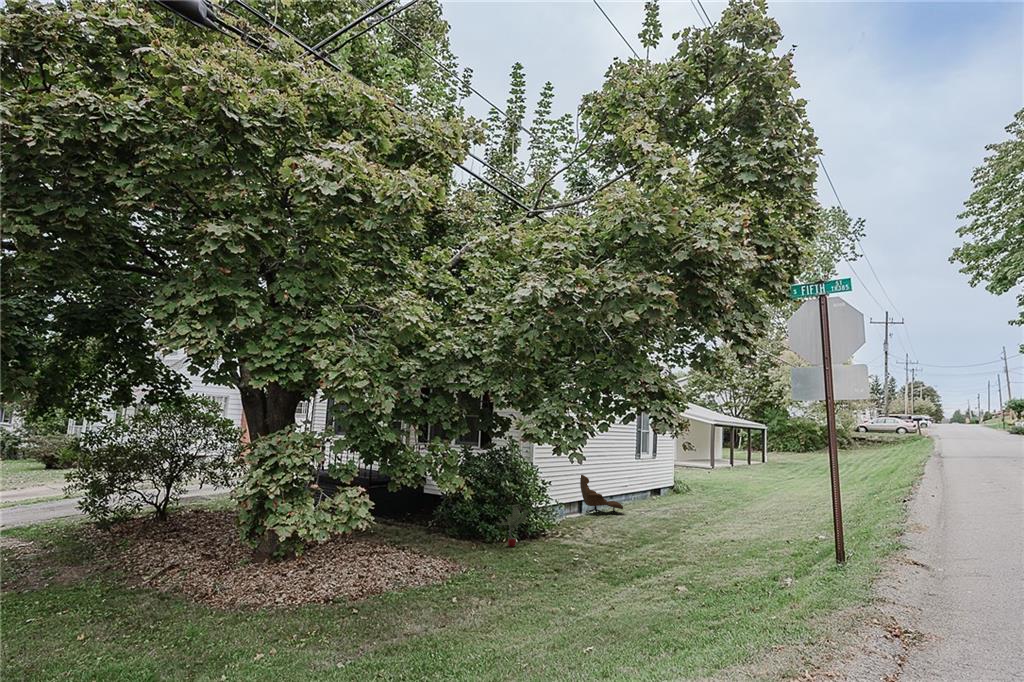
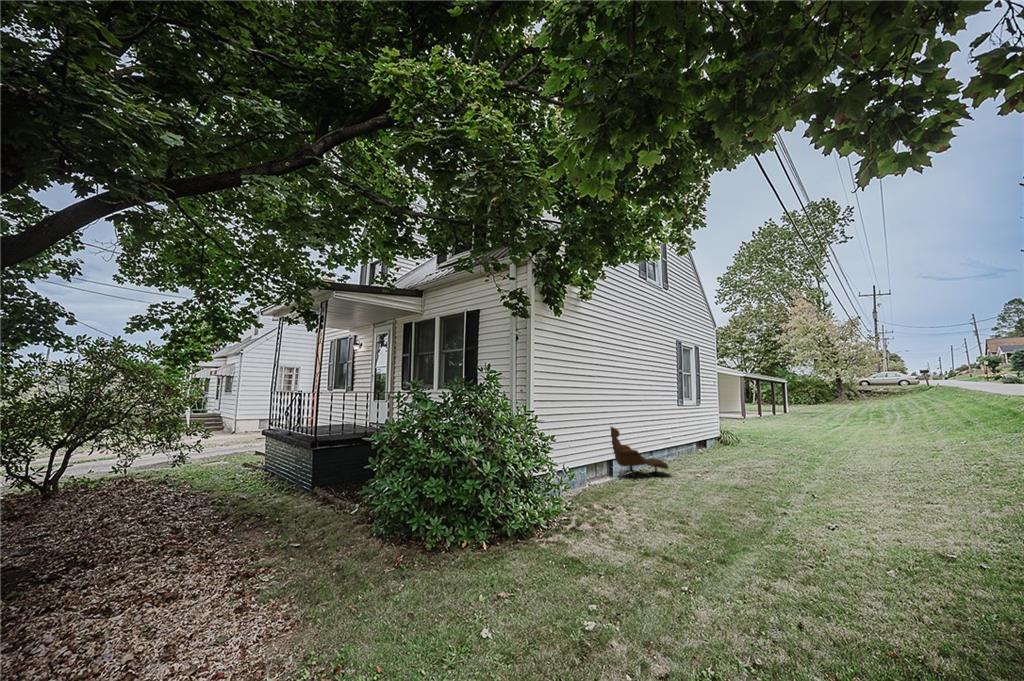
potted tree: present [497,504,529,547] -> none [444,477,504,555]

